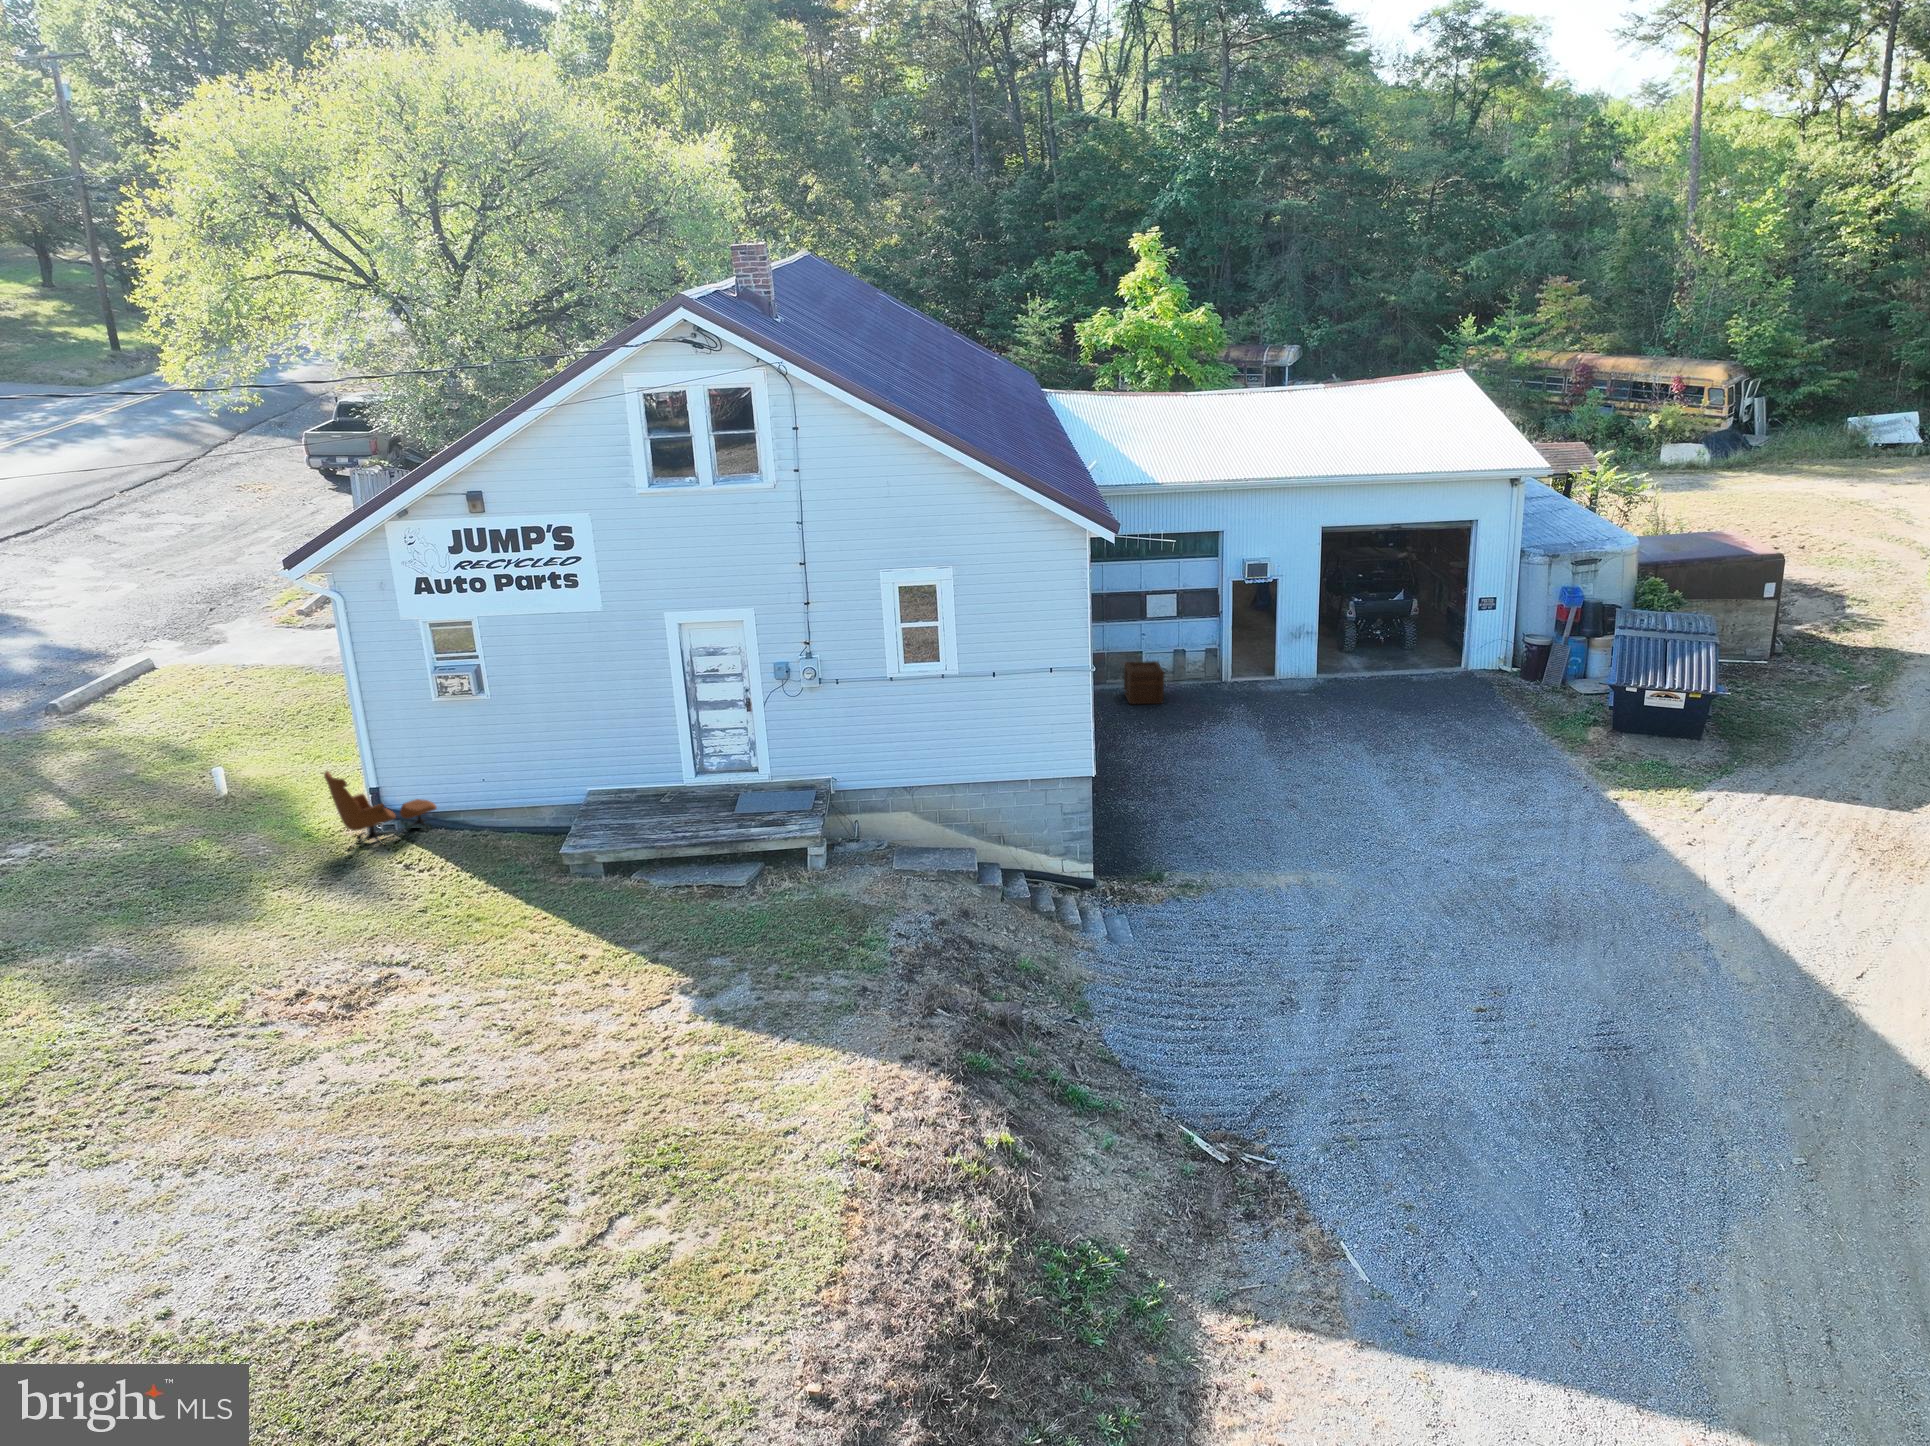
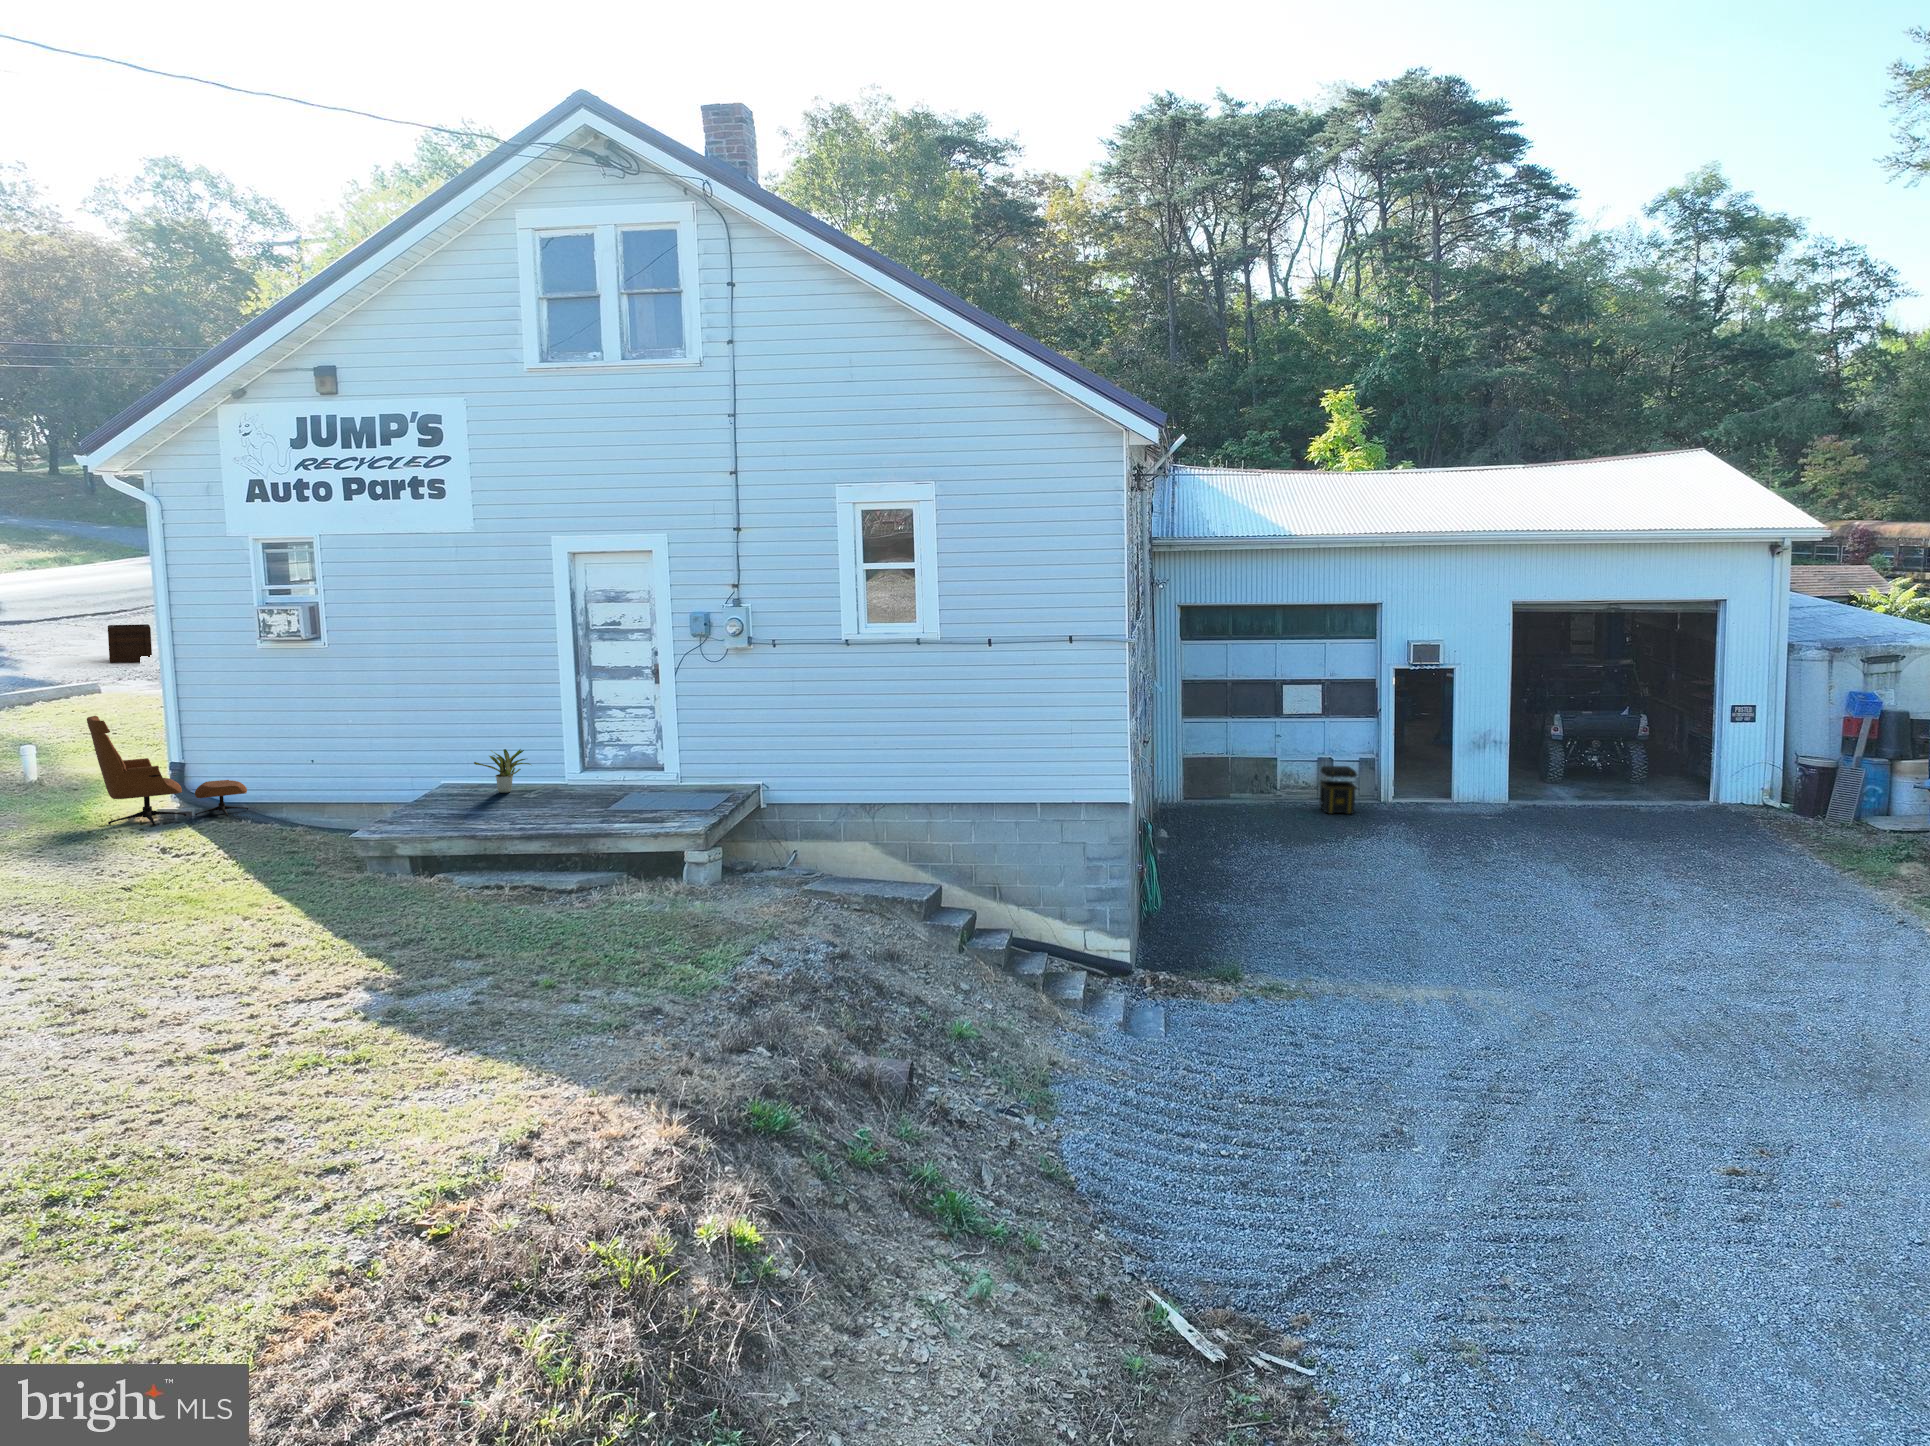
toolbox: none [1181,659,1210,698] -> present [1319,766,1357,814]
wooden crate: present [1124,661,1164,704] -> present [108,624,152,663]
potted plant: none [619,764,662,797] -> present [474,749,531,793]

